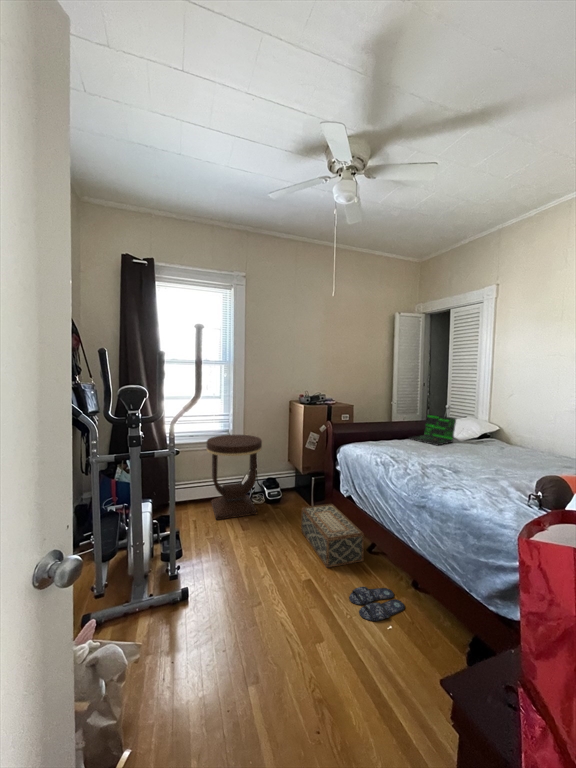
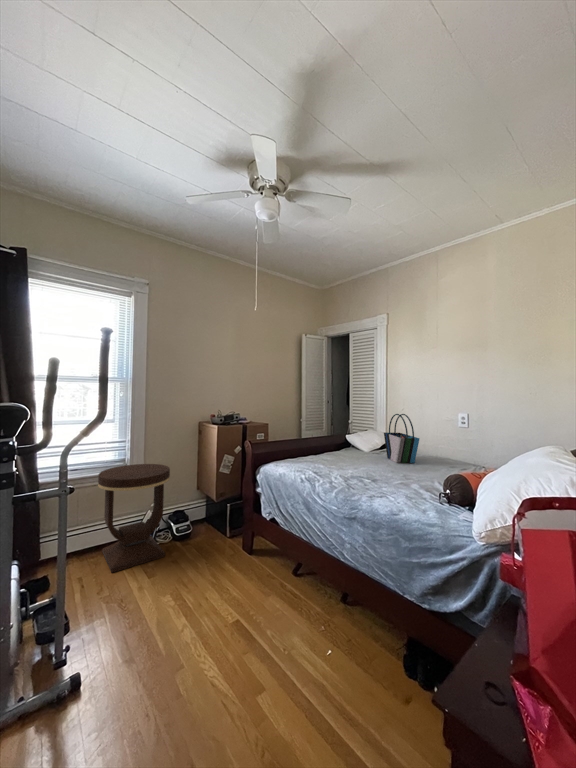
tote bag: none [481,401,524,458] -> present [384,414,419,463]
laptop: present [409,414,456,445] -> none [323,429,370,458]
woven basket: present [301,504,364,568] -> none [220,530,292,602]
slippers: present [349,587,405,621] -> none [284,610,340,650]

